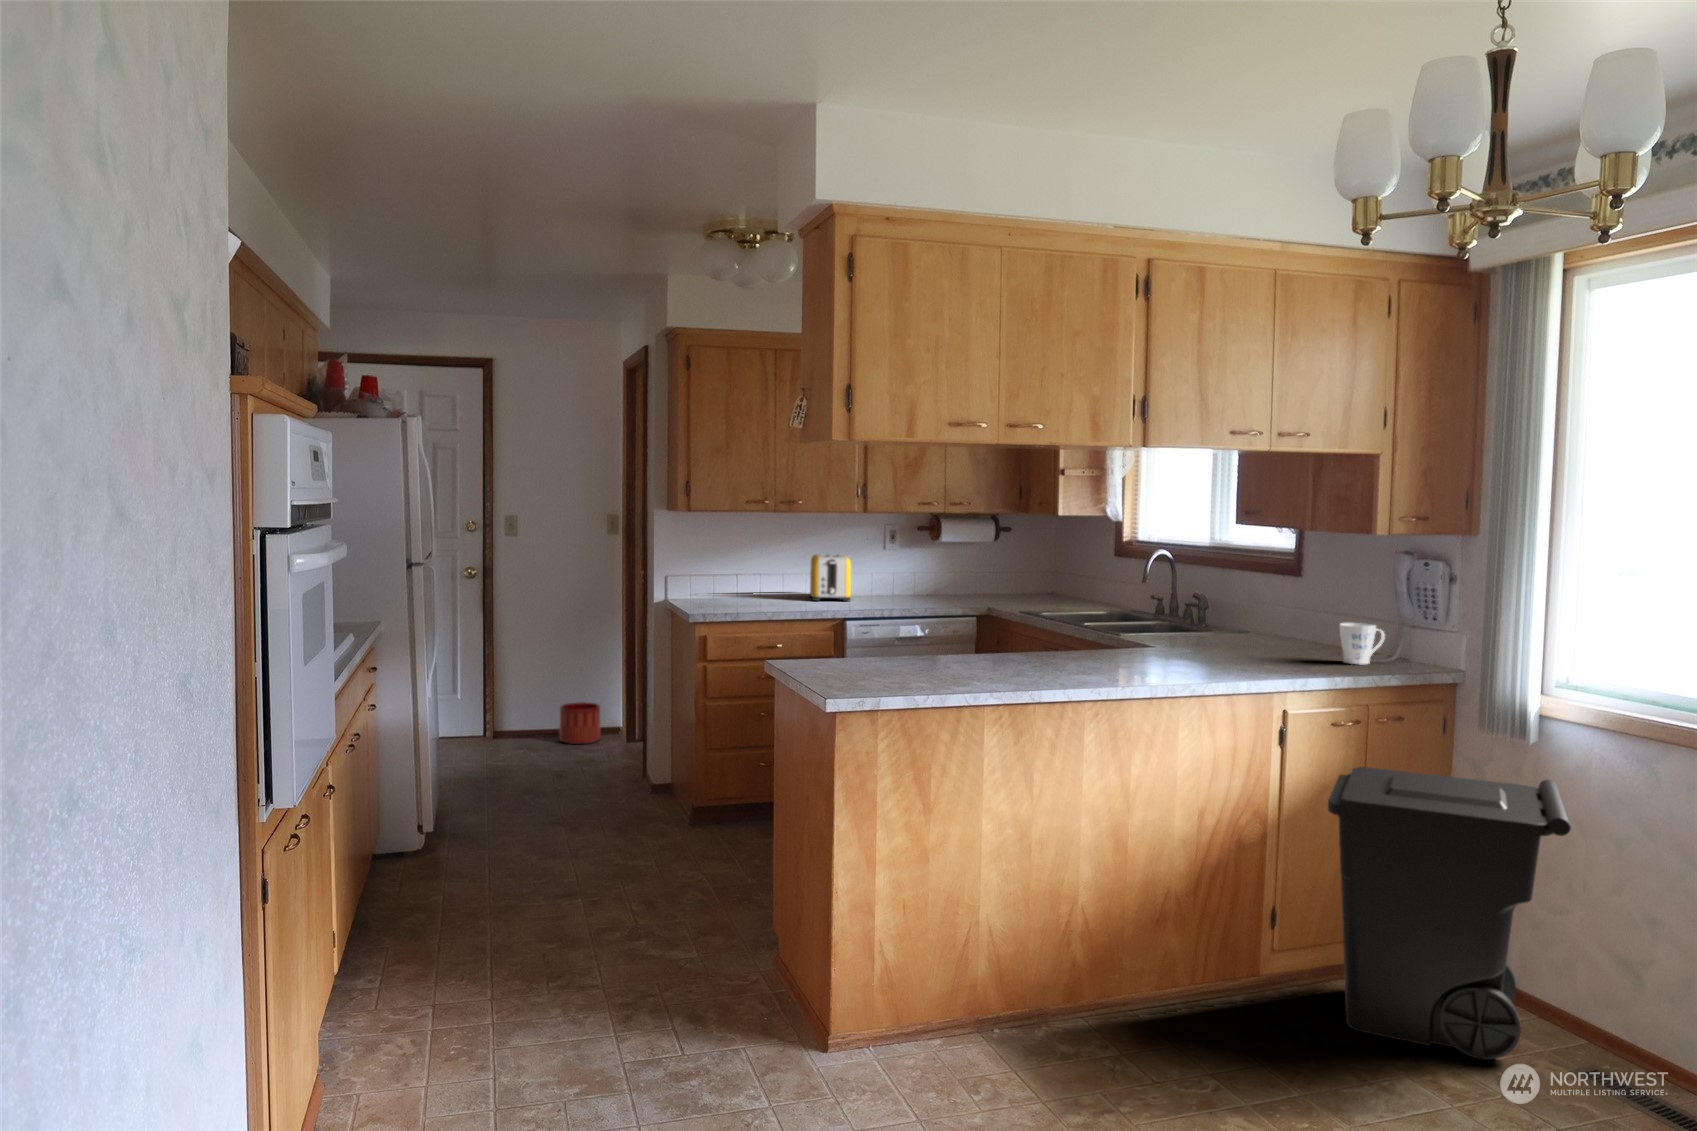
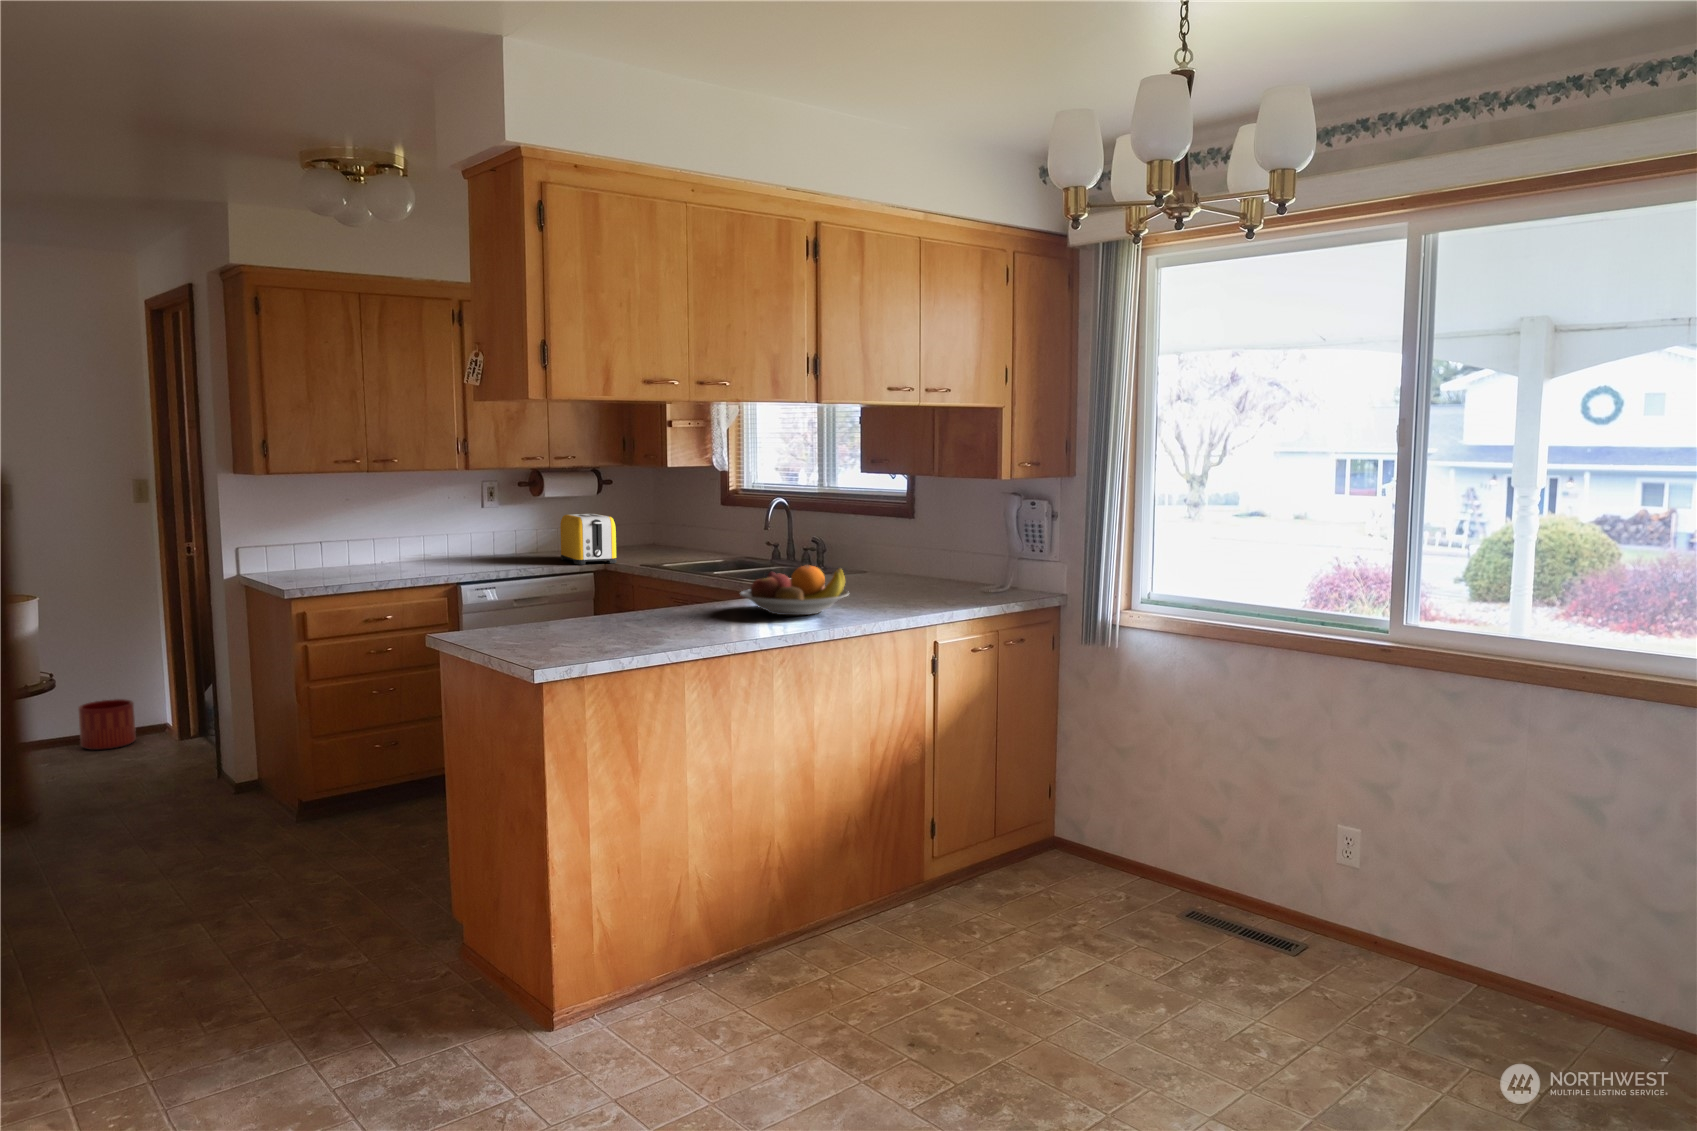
toaster: present [810,554,851,601] -> present [560,514,617,565]
fruit bowl: none [1066,618,1185,670] -> present [740,565,849,615]
mug: present [1340,623,1385,664] -> none [965,558,1001,595]
trash can: present [1328,766,1571,1060] -> none [976,679,1170,915]

